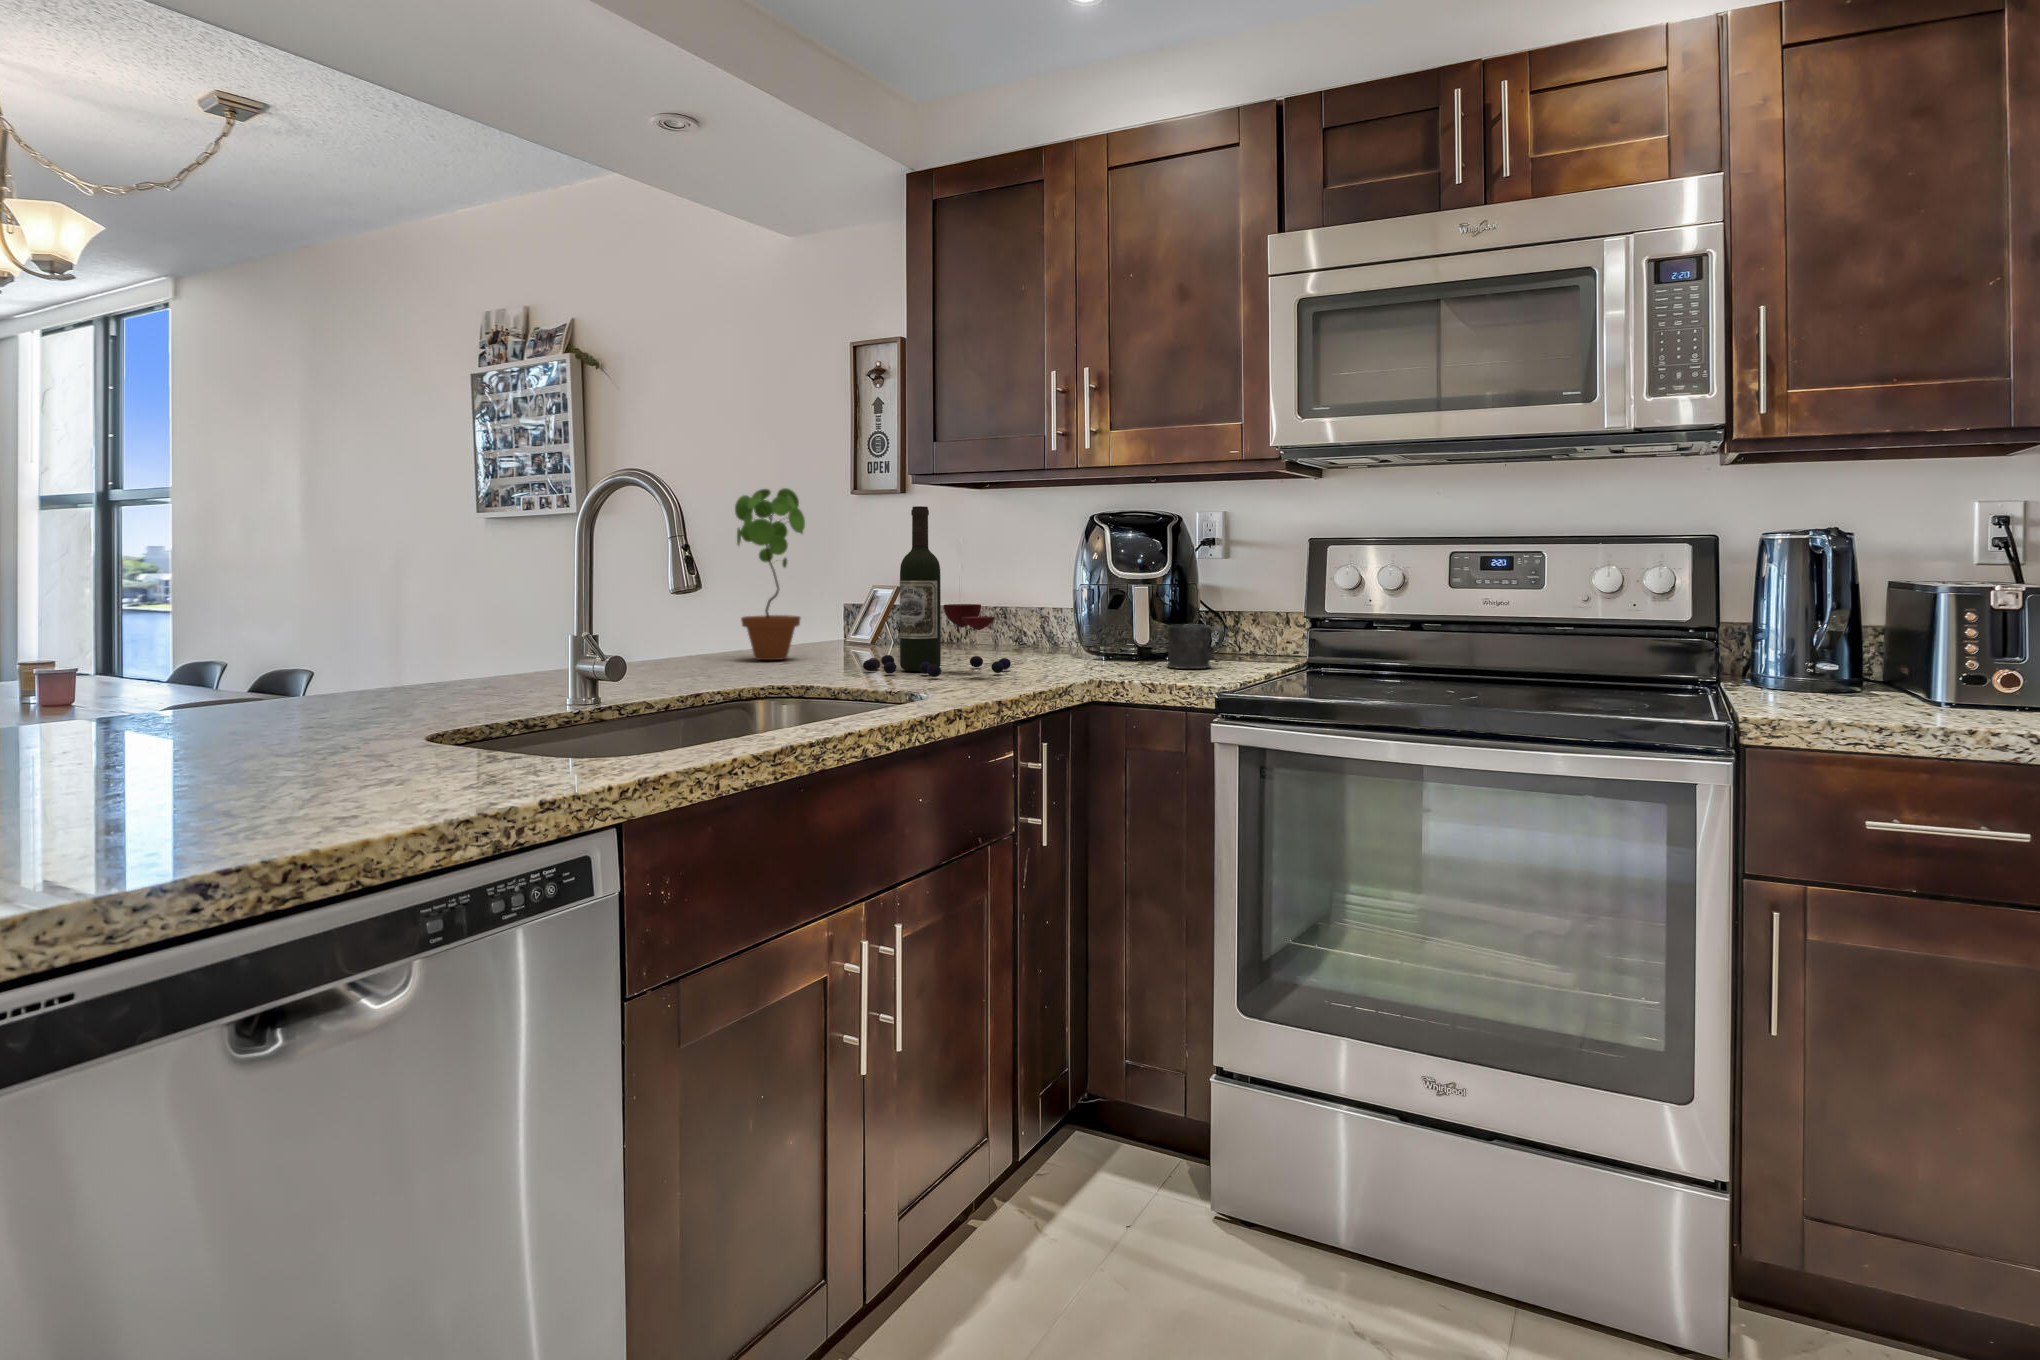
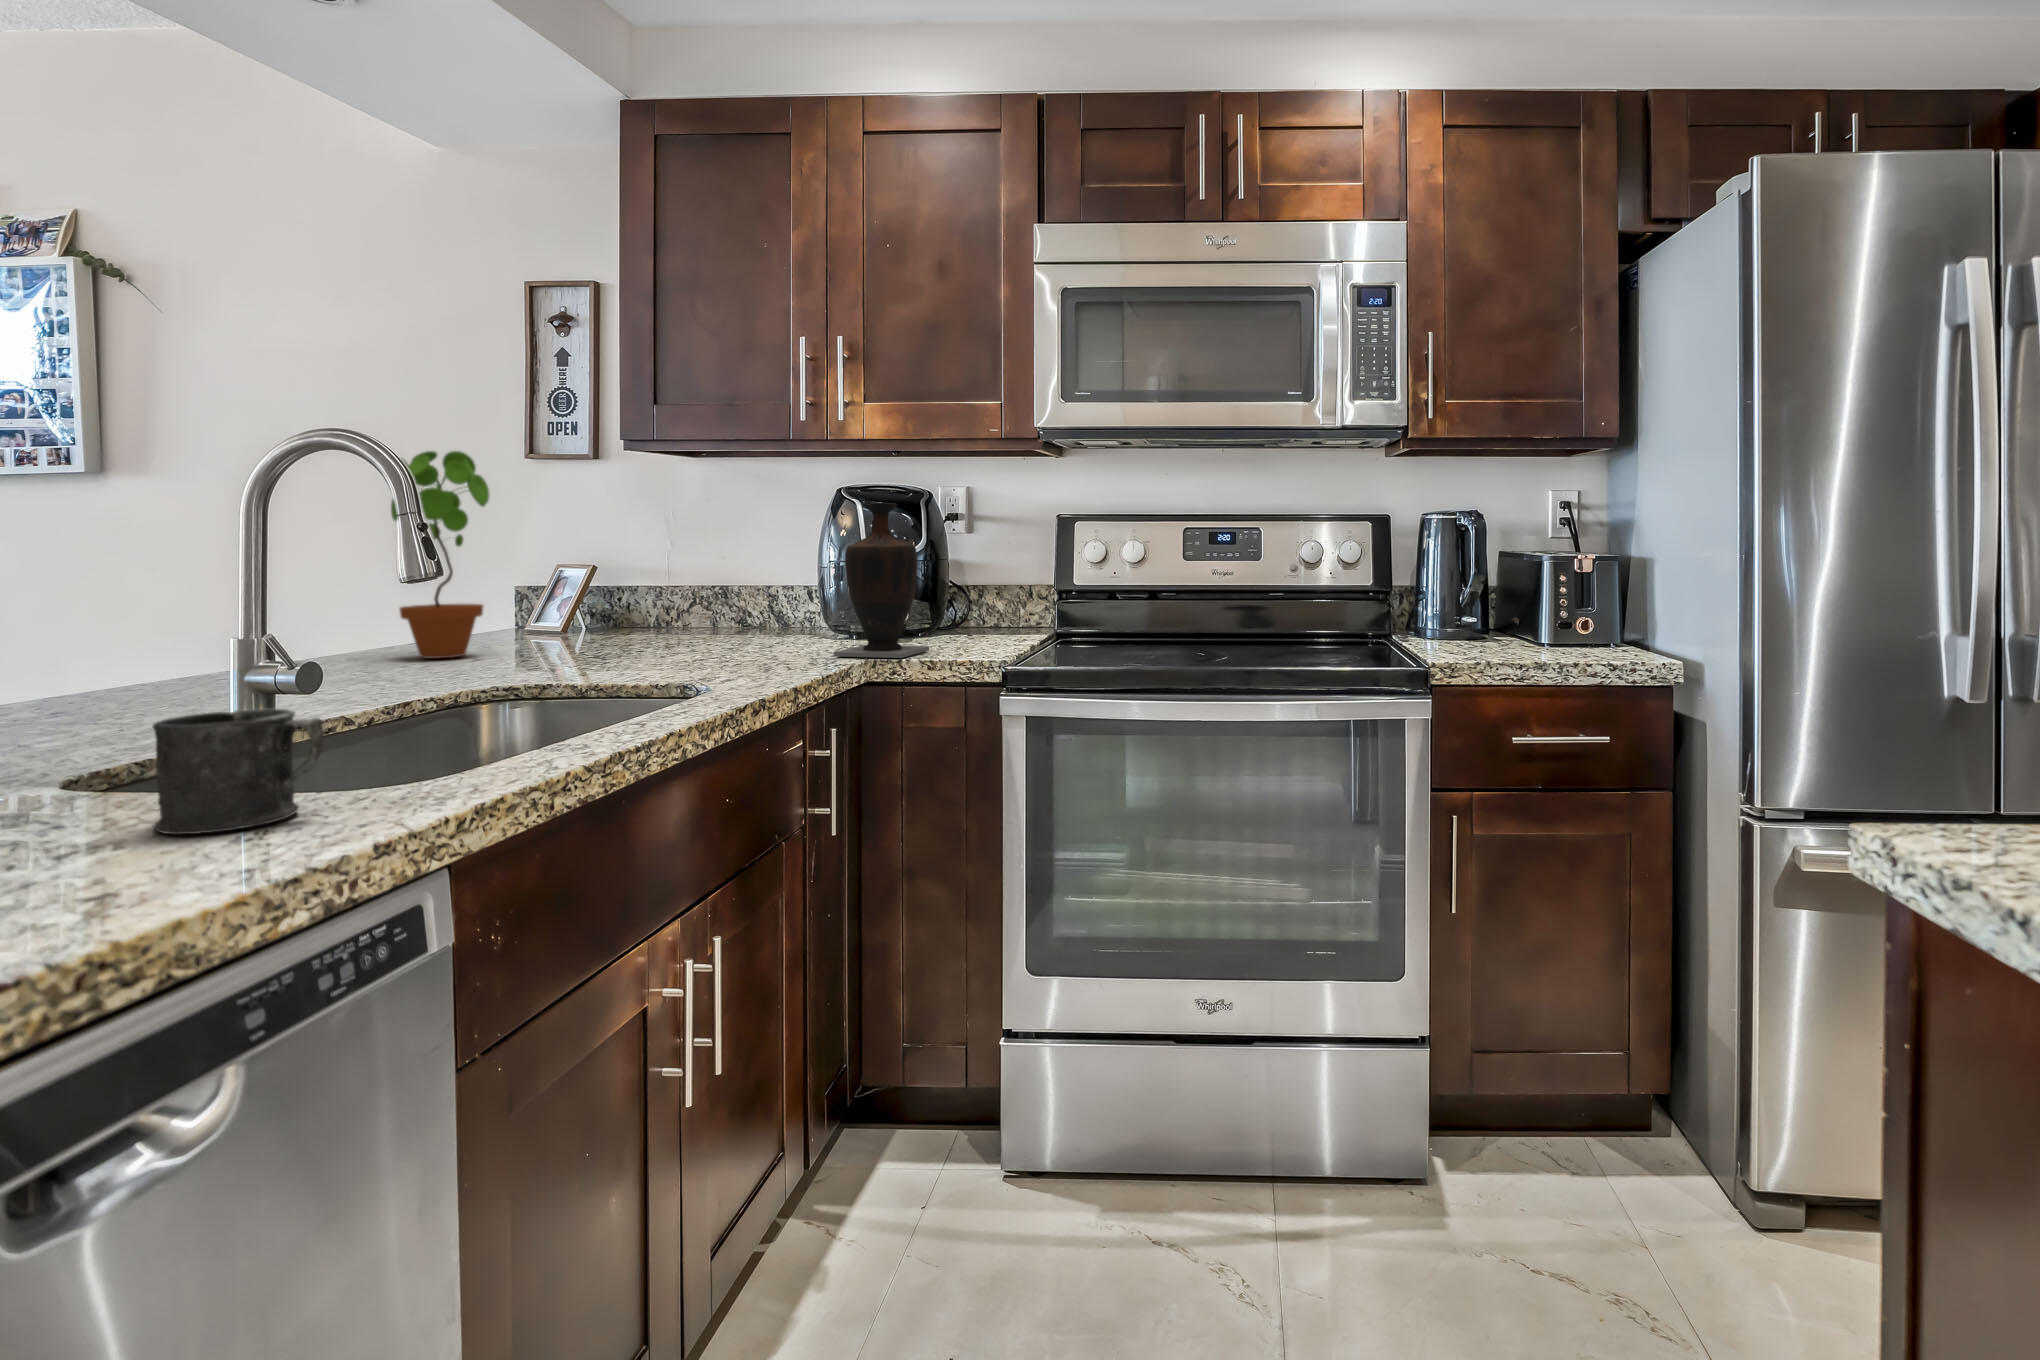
wine bottle: present [863,506,1011,677] -> none [590,478,767,666]
vase: none [1065,526,1159,679] -> present [834,503,929,658]
mug: present [1167,624,1223,669] -> present [153,709,324,834]

